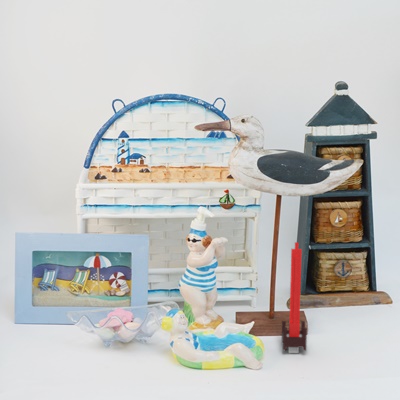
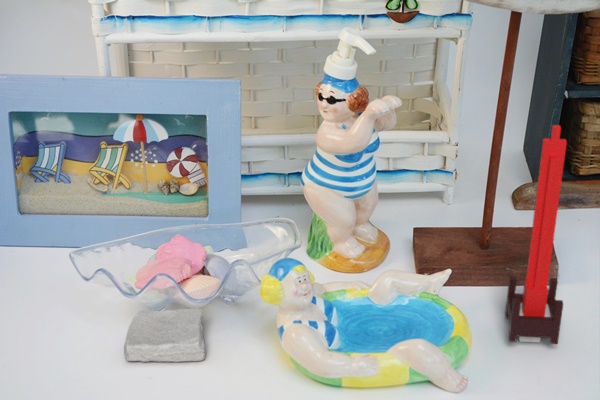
soap bar: none [96,338,137,362] -> present [124,308,205,362]

